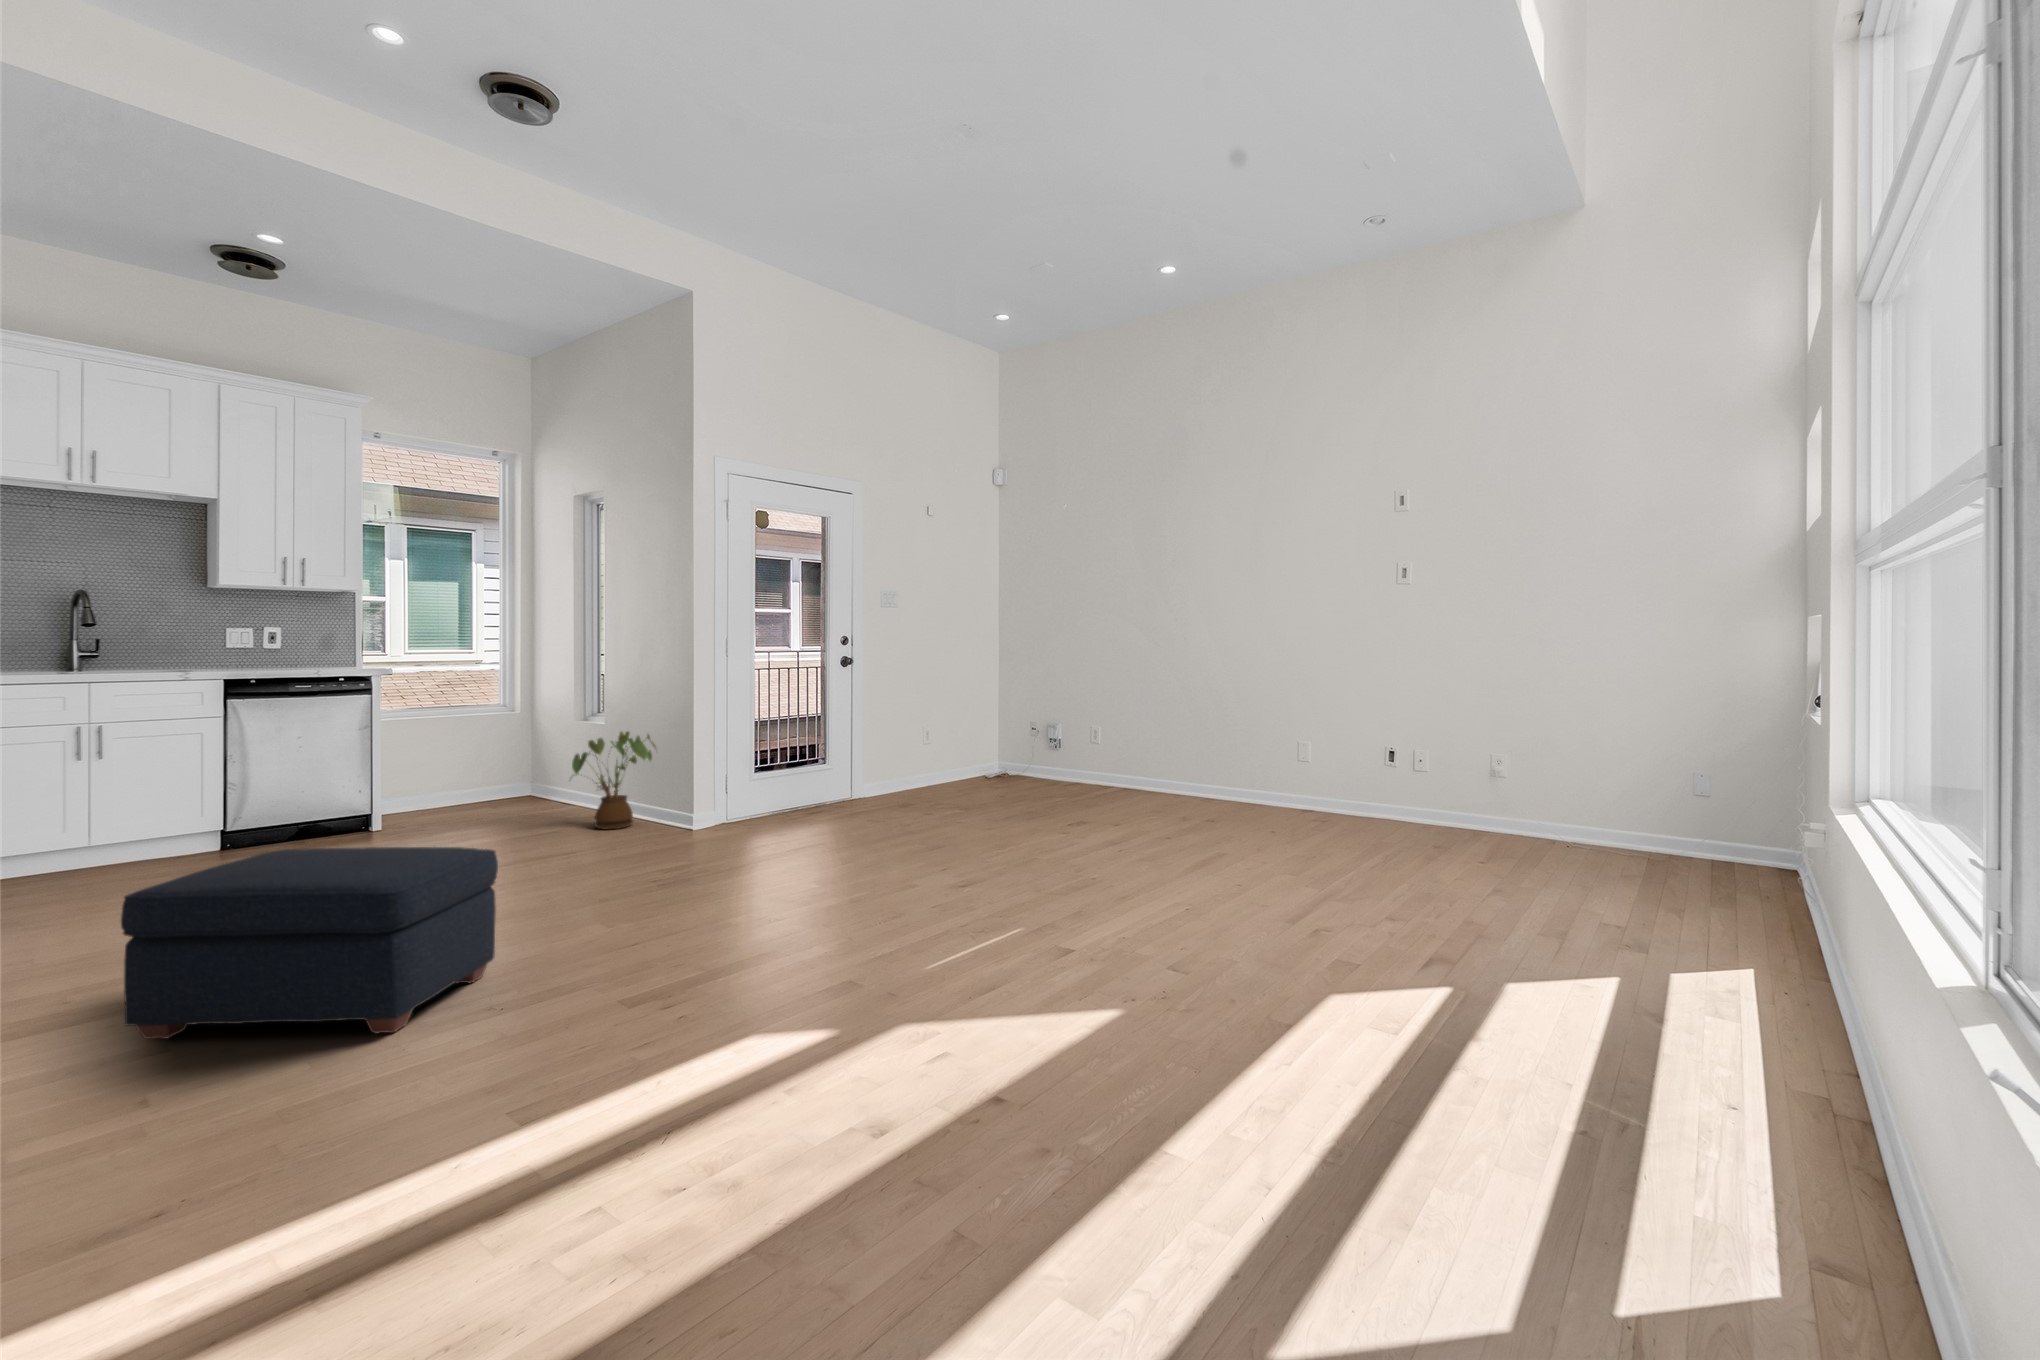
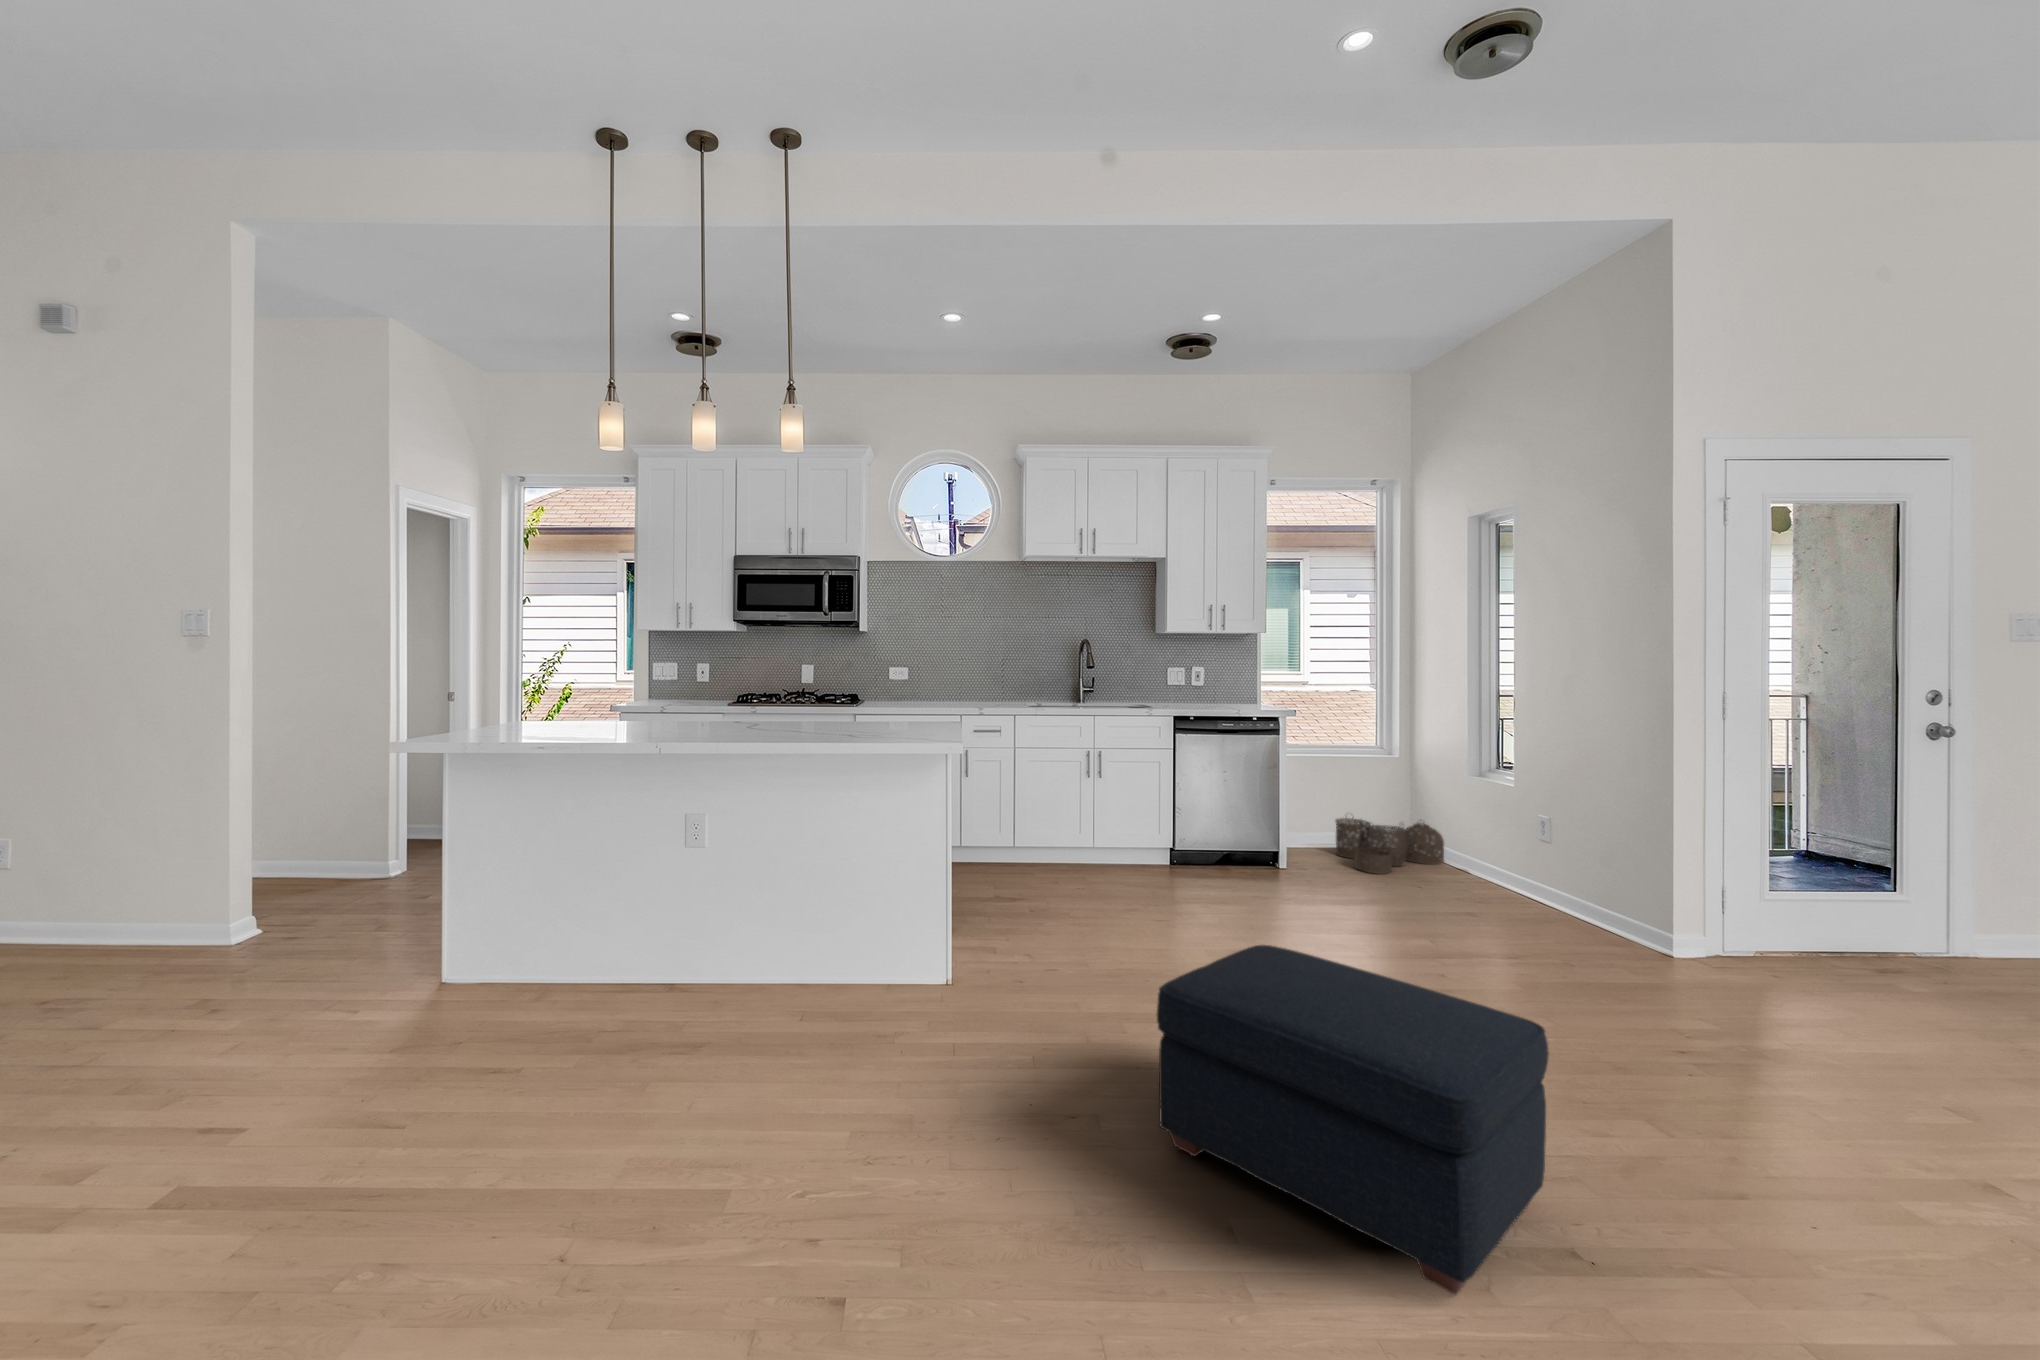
house plant: present [572,731,655,829] -> none [1490,804,1608,928]
woven basket: none [443,767,553,820] -> present [1335,818,1444,874]

